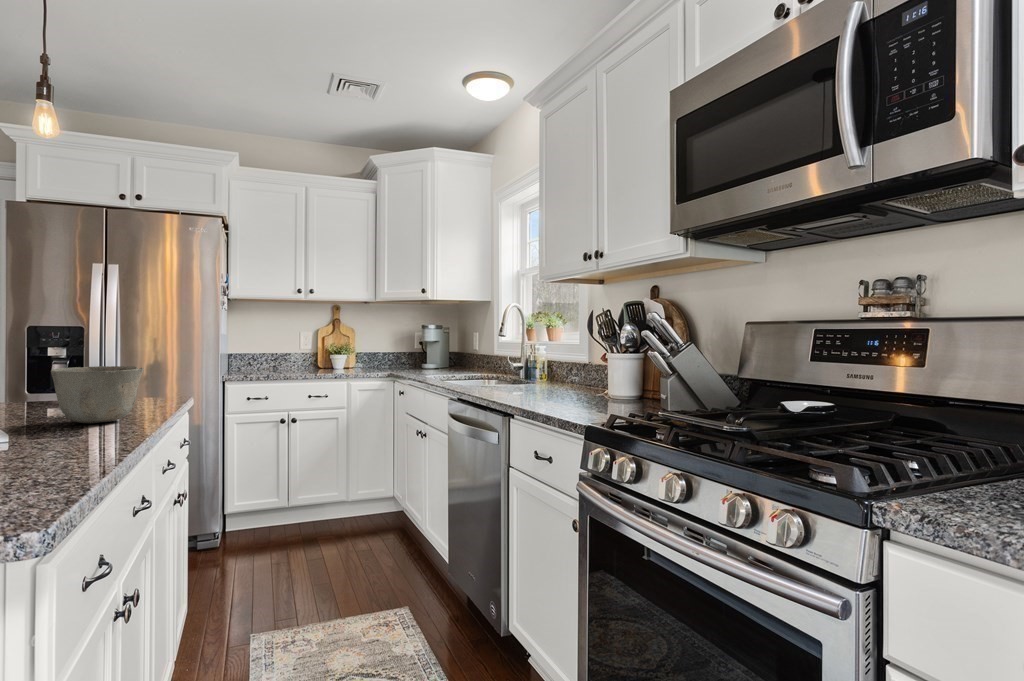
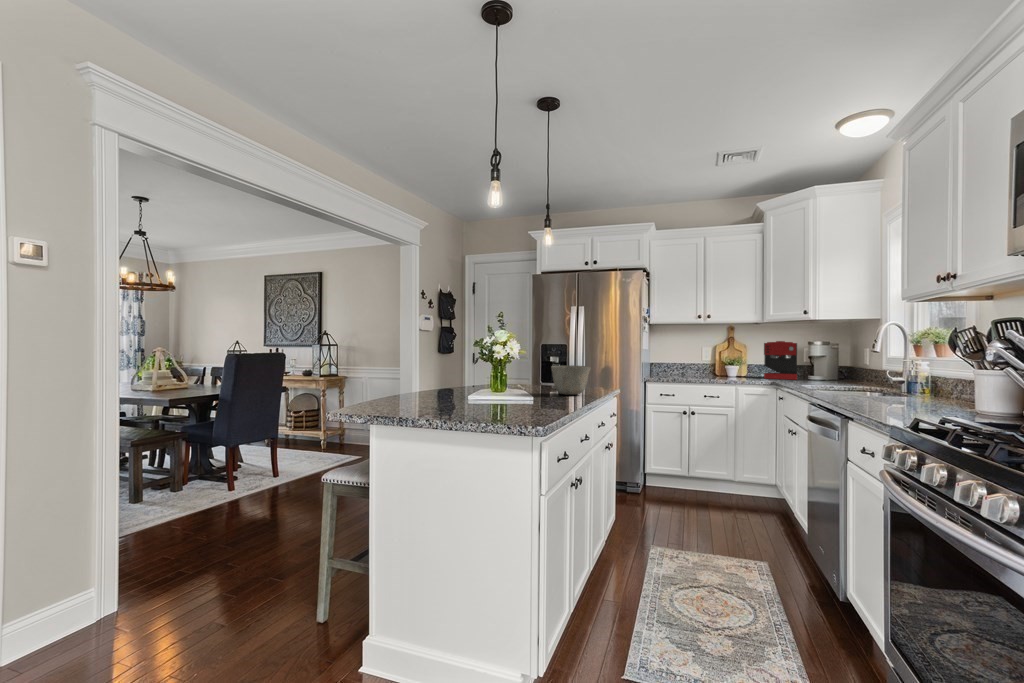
coffee maker: none [374,322,410,369] -> present [764,341,797,380]

